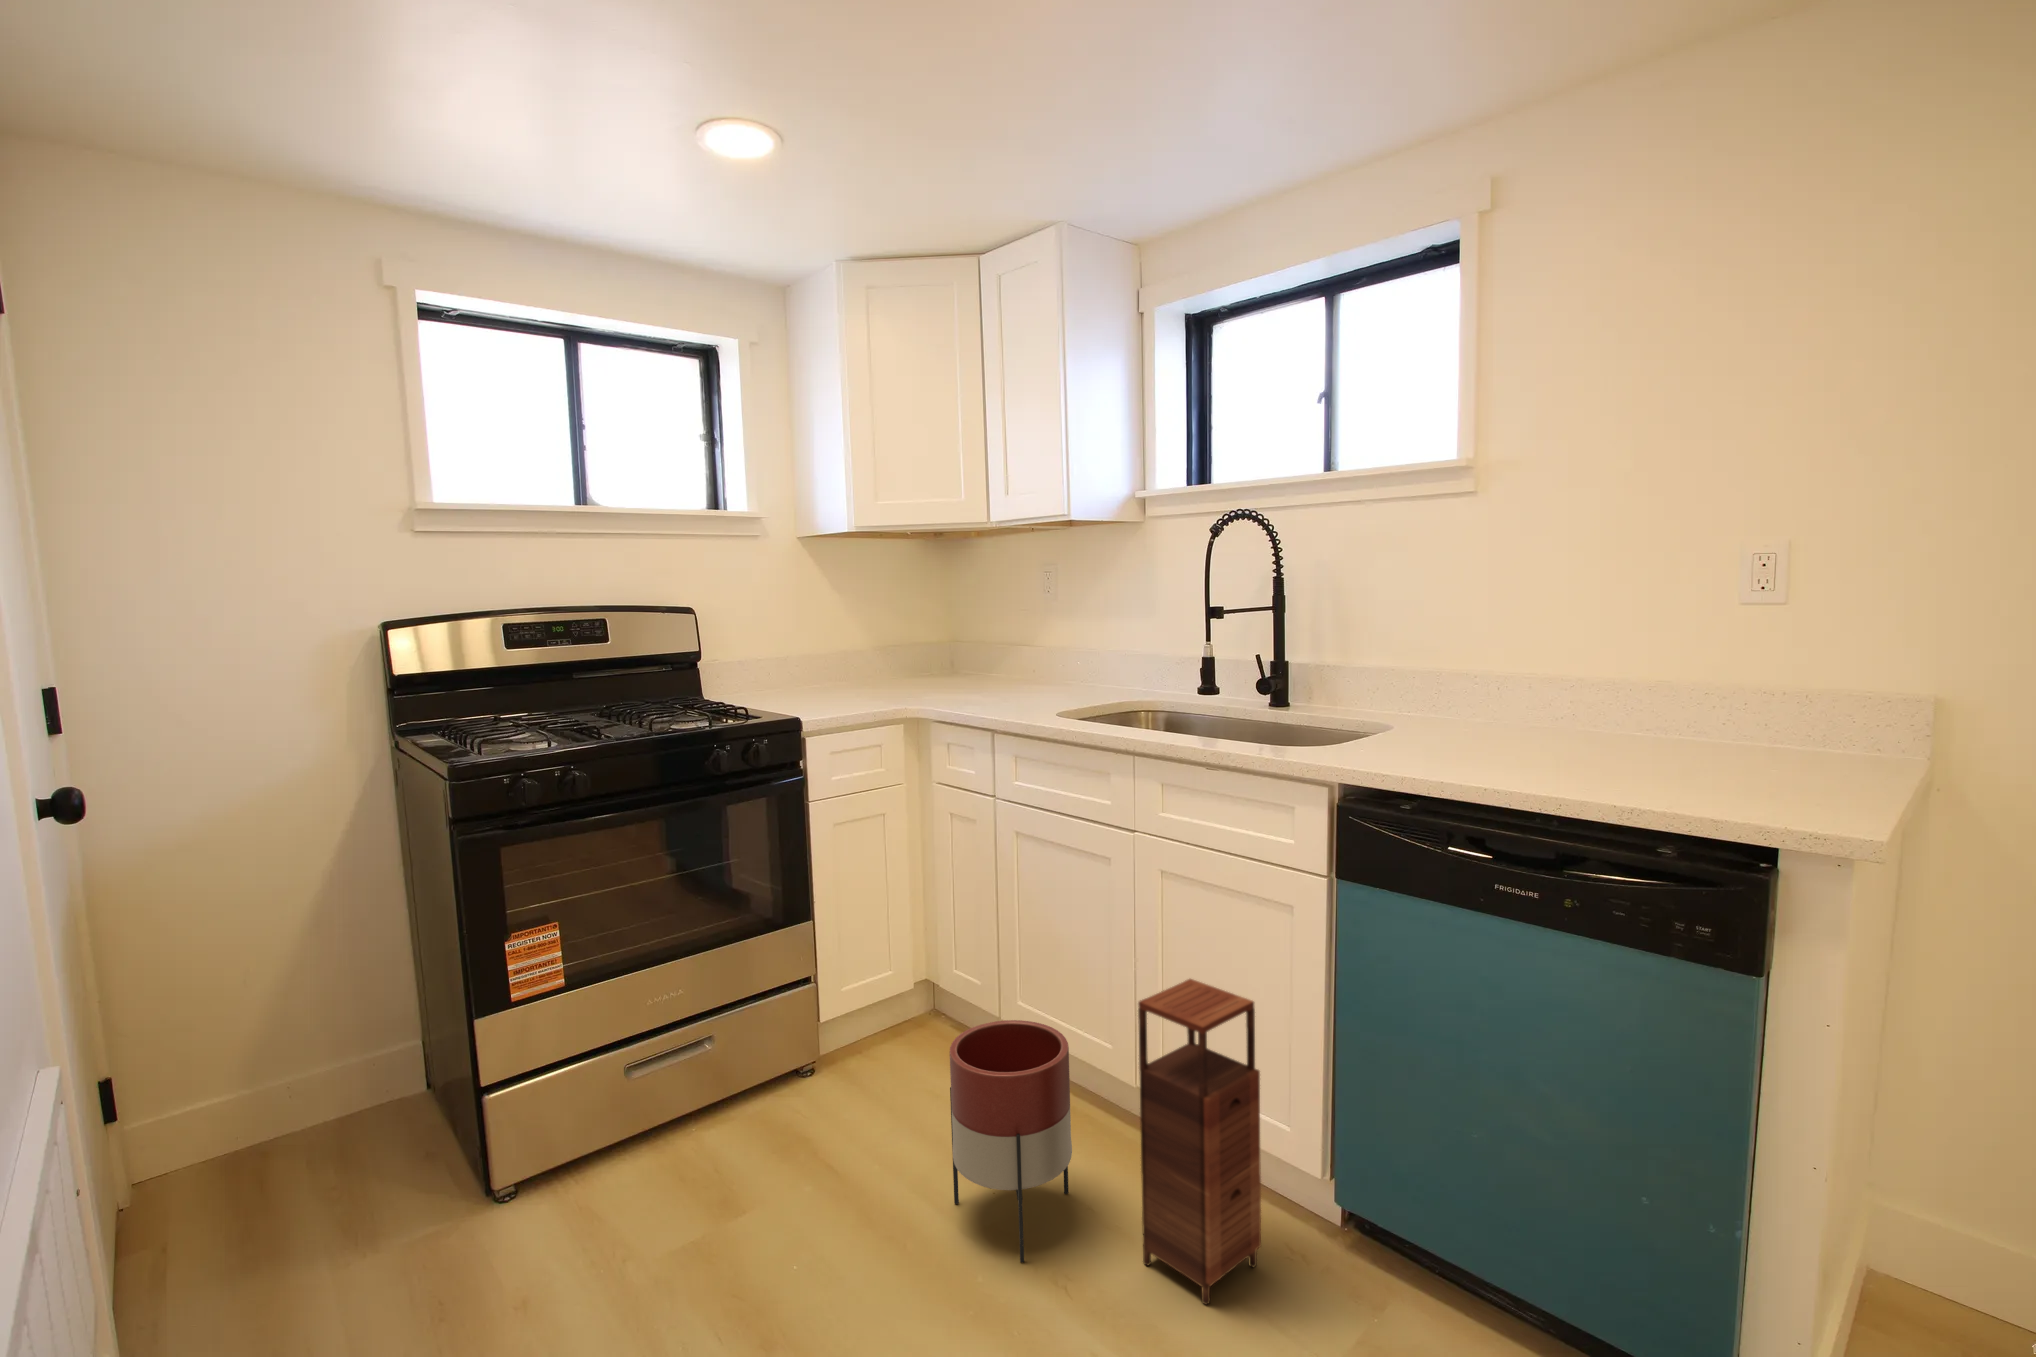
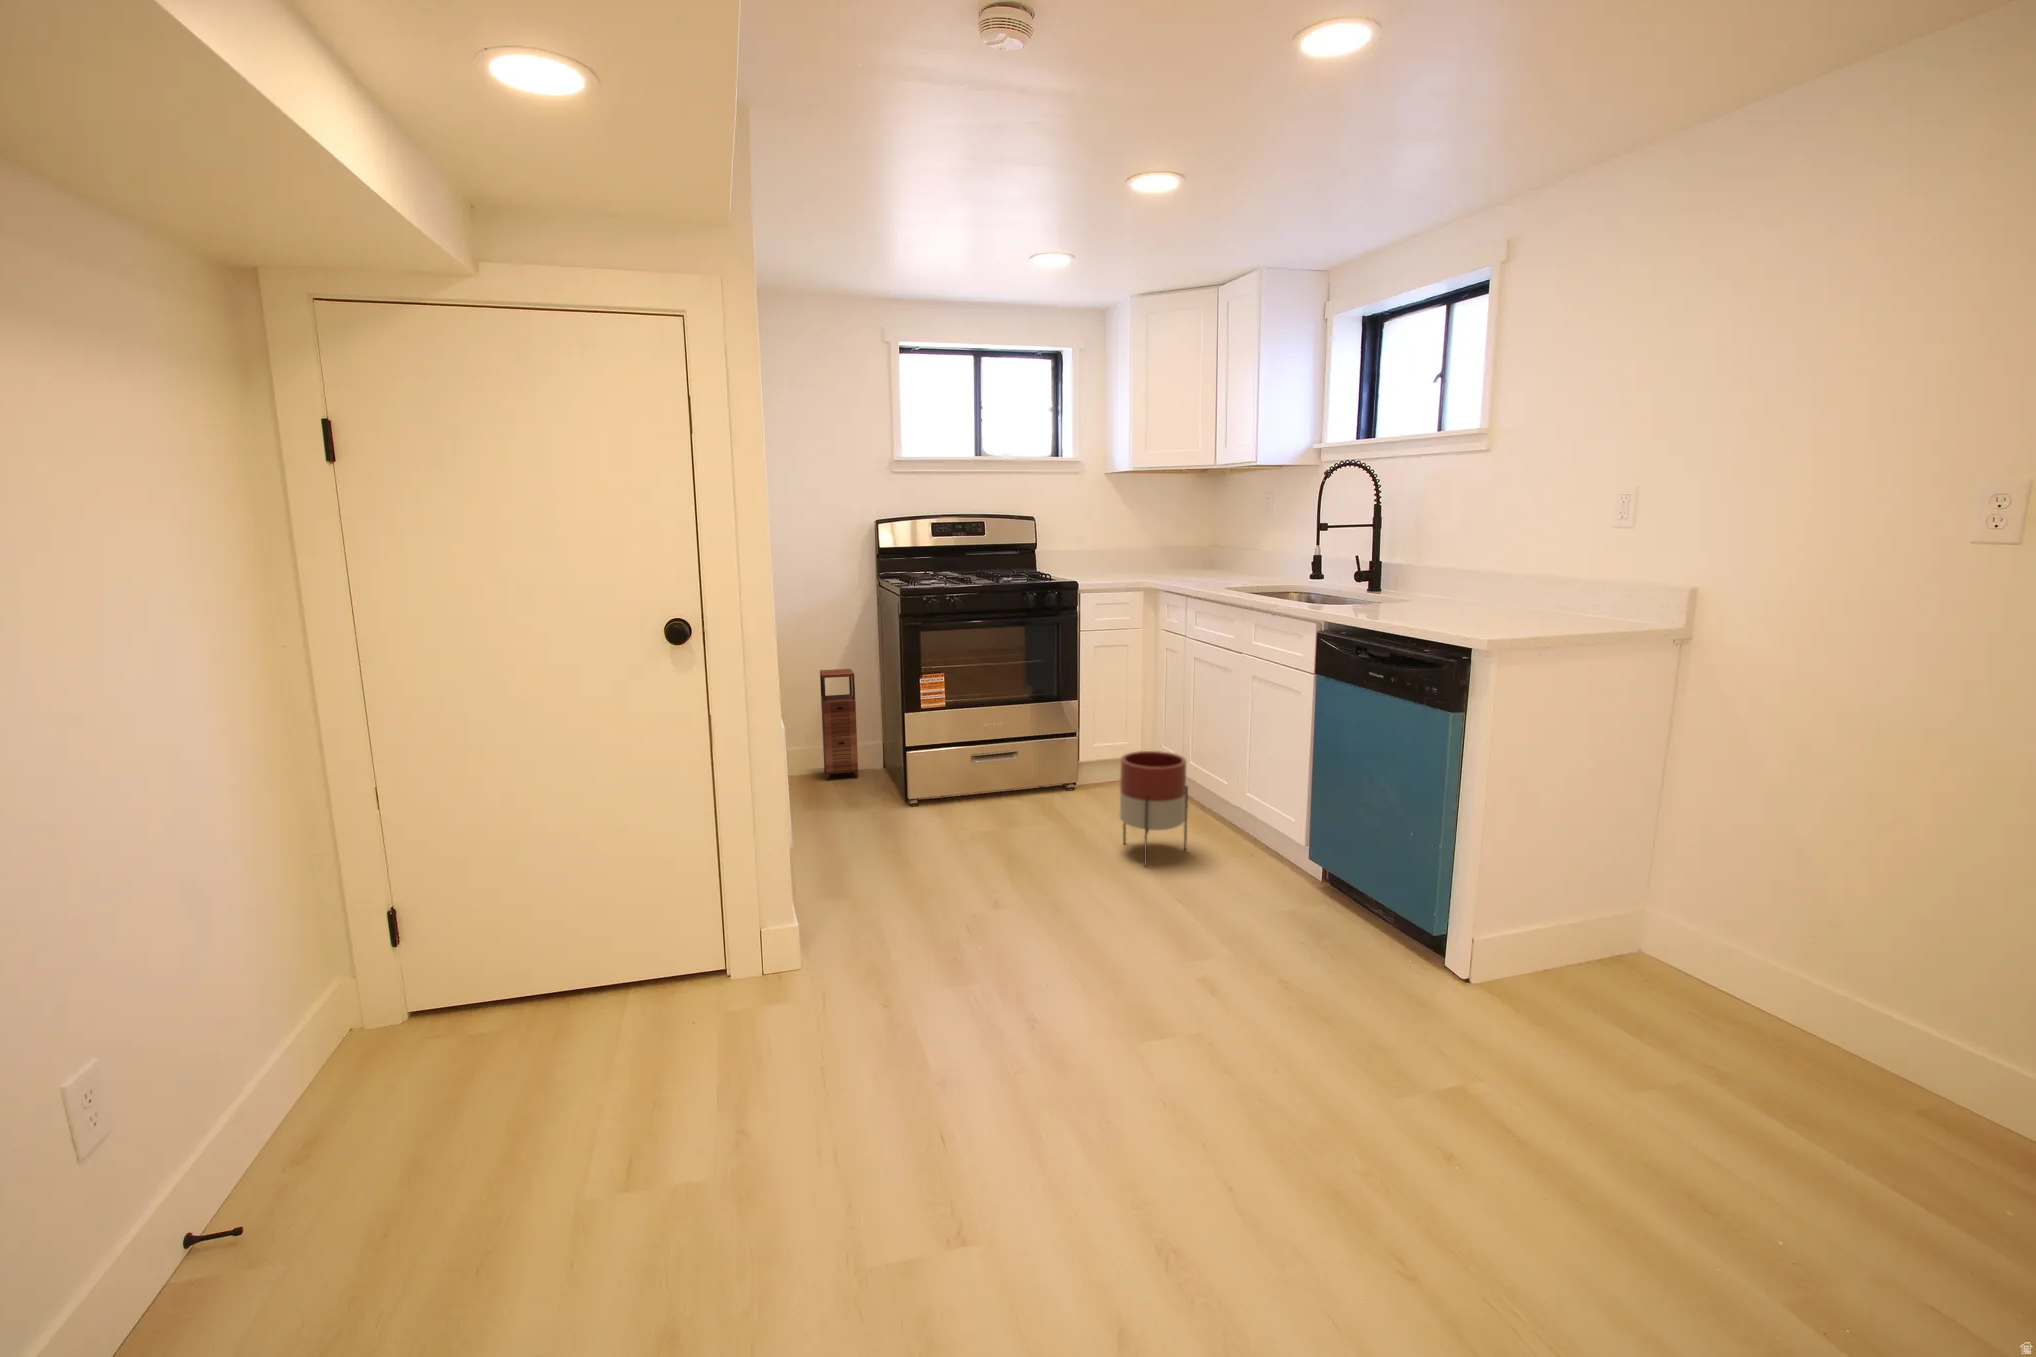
storage cabinet: present [1138,979,1261,1305] -> present [820,669,858,780]

